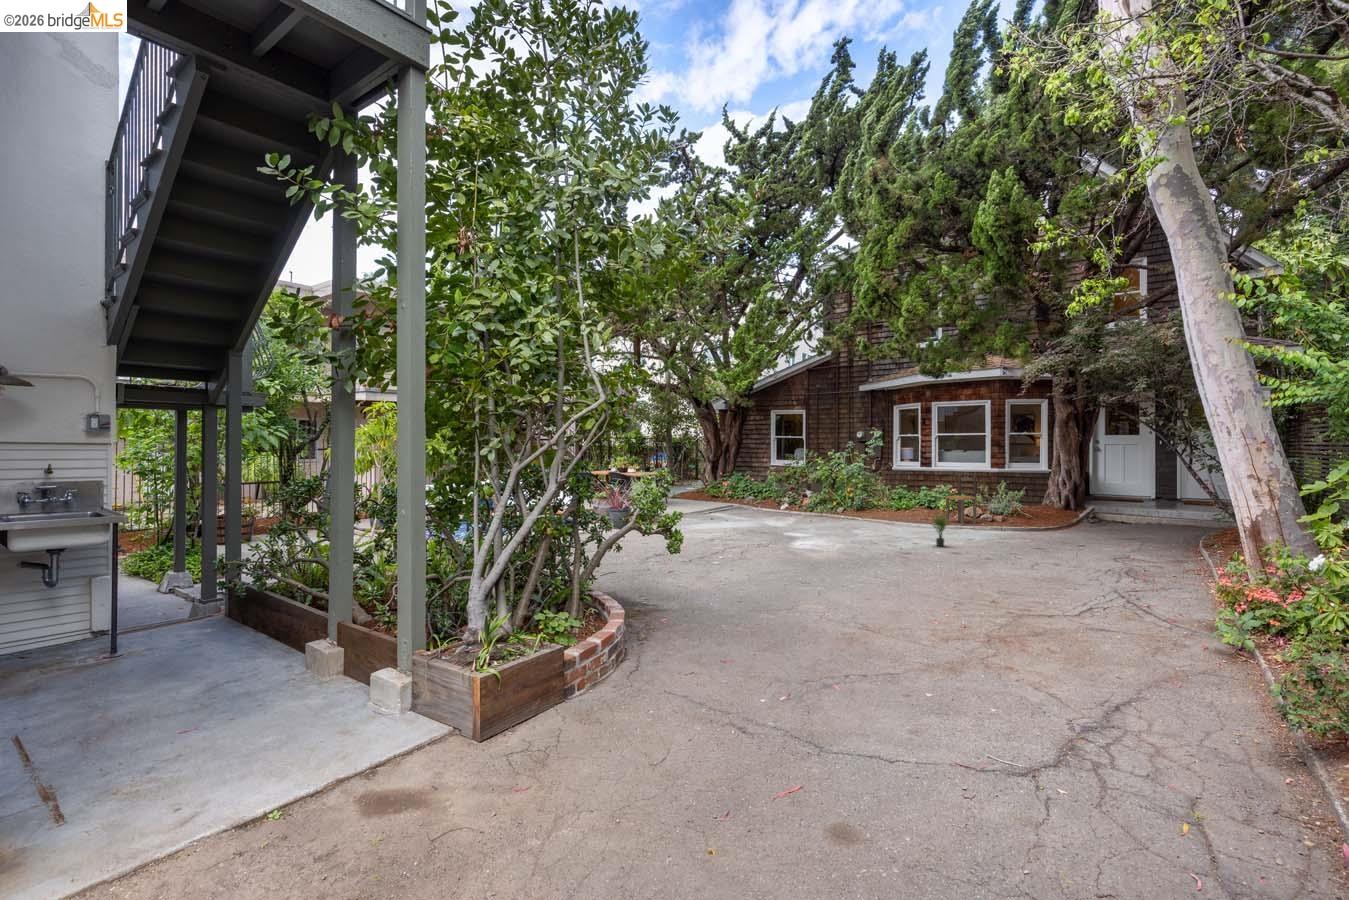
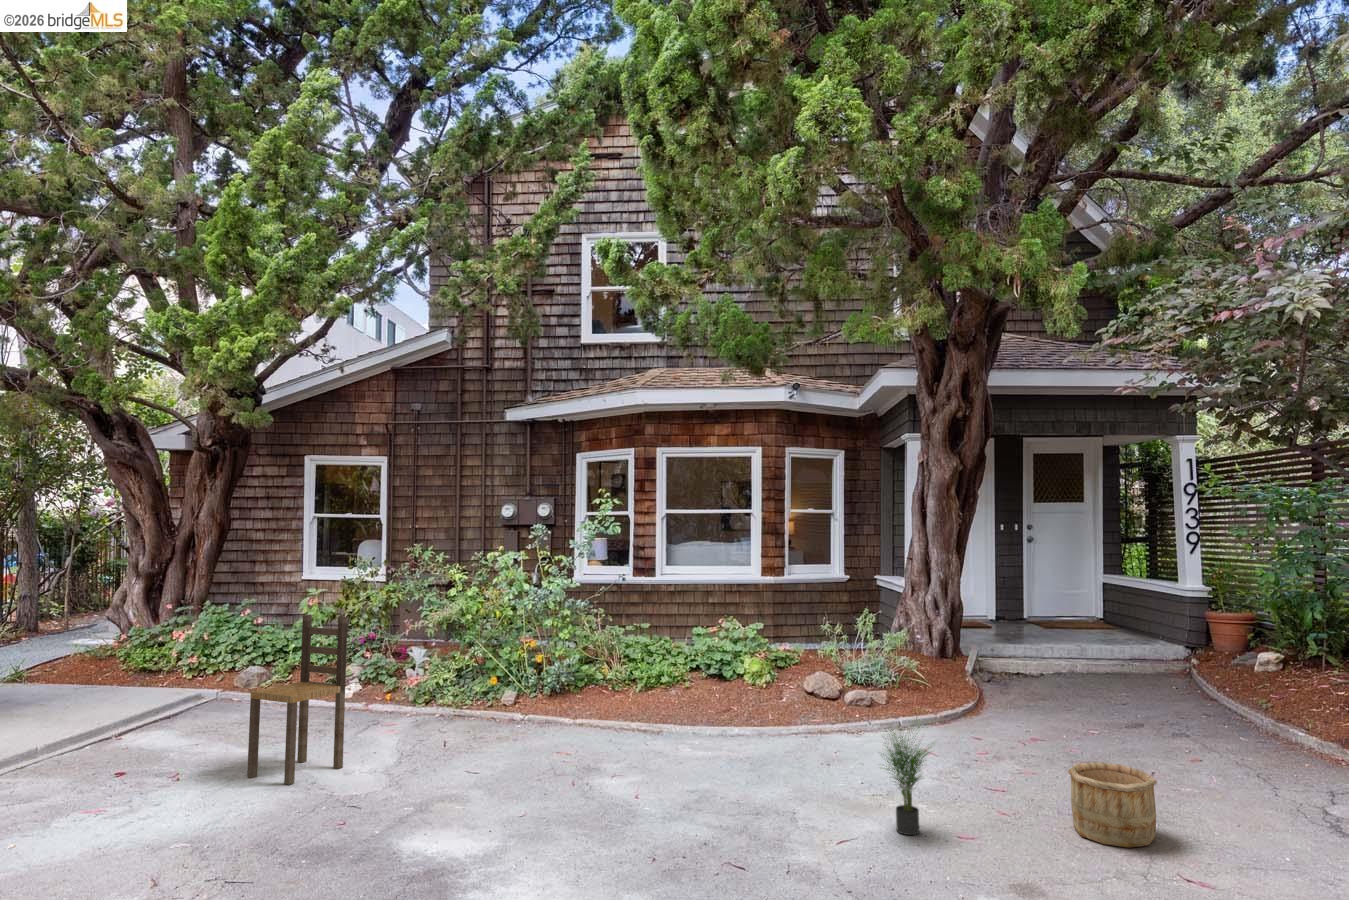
chair: present [946,473,977,525] -> present [247,615,347,785]
wooden bucket: none [999,530,1031,555] -> present [1068,762,1157,848]

